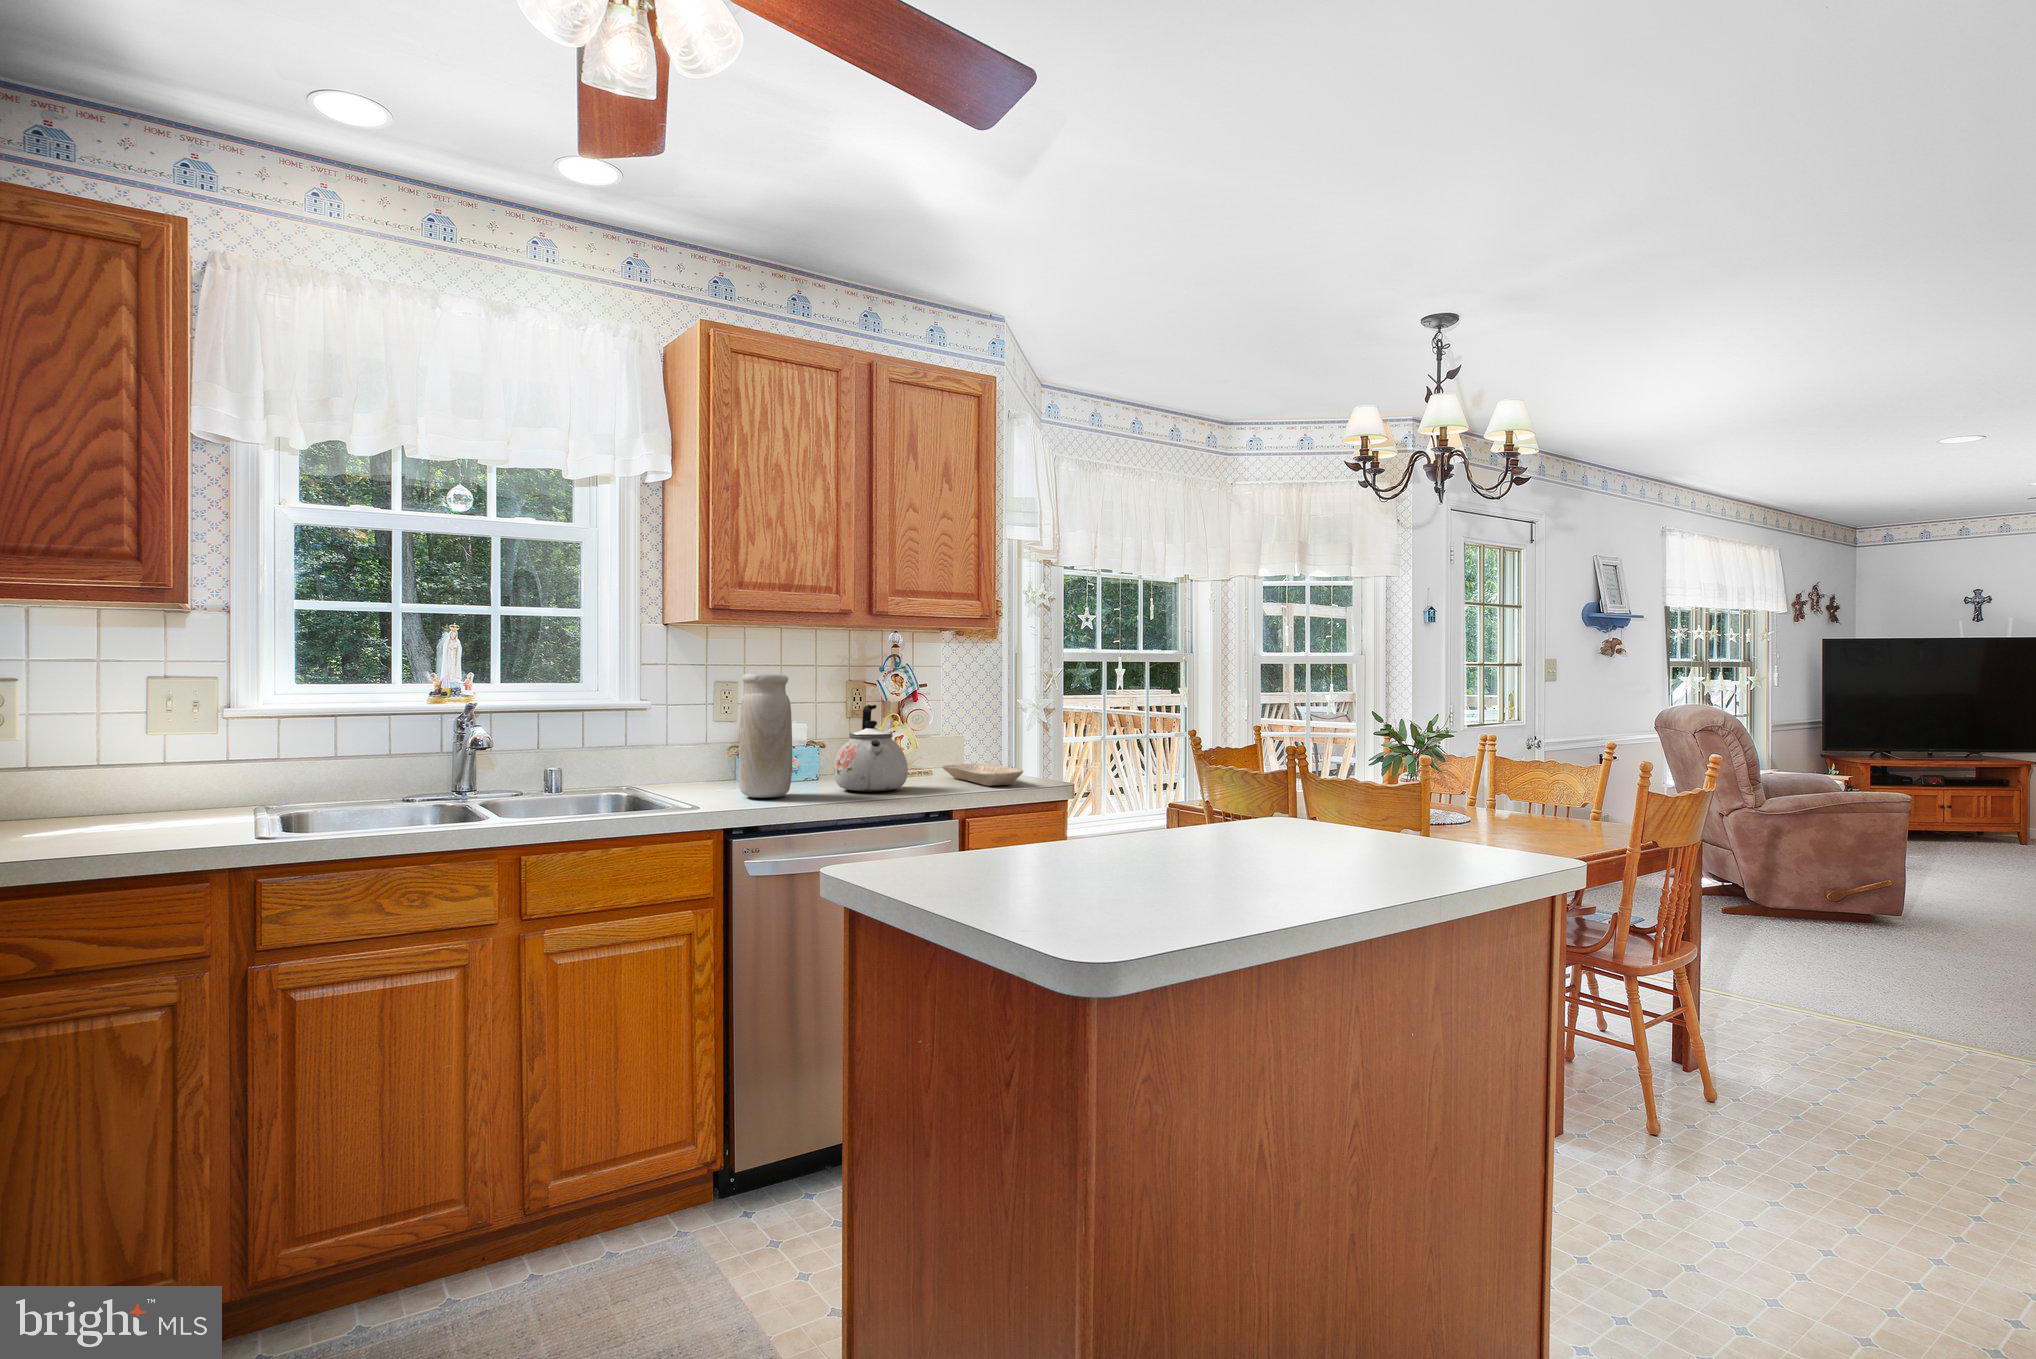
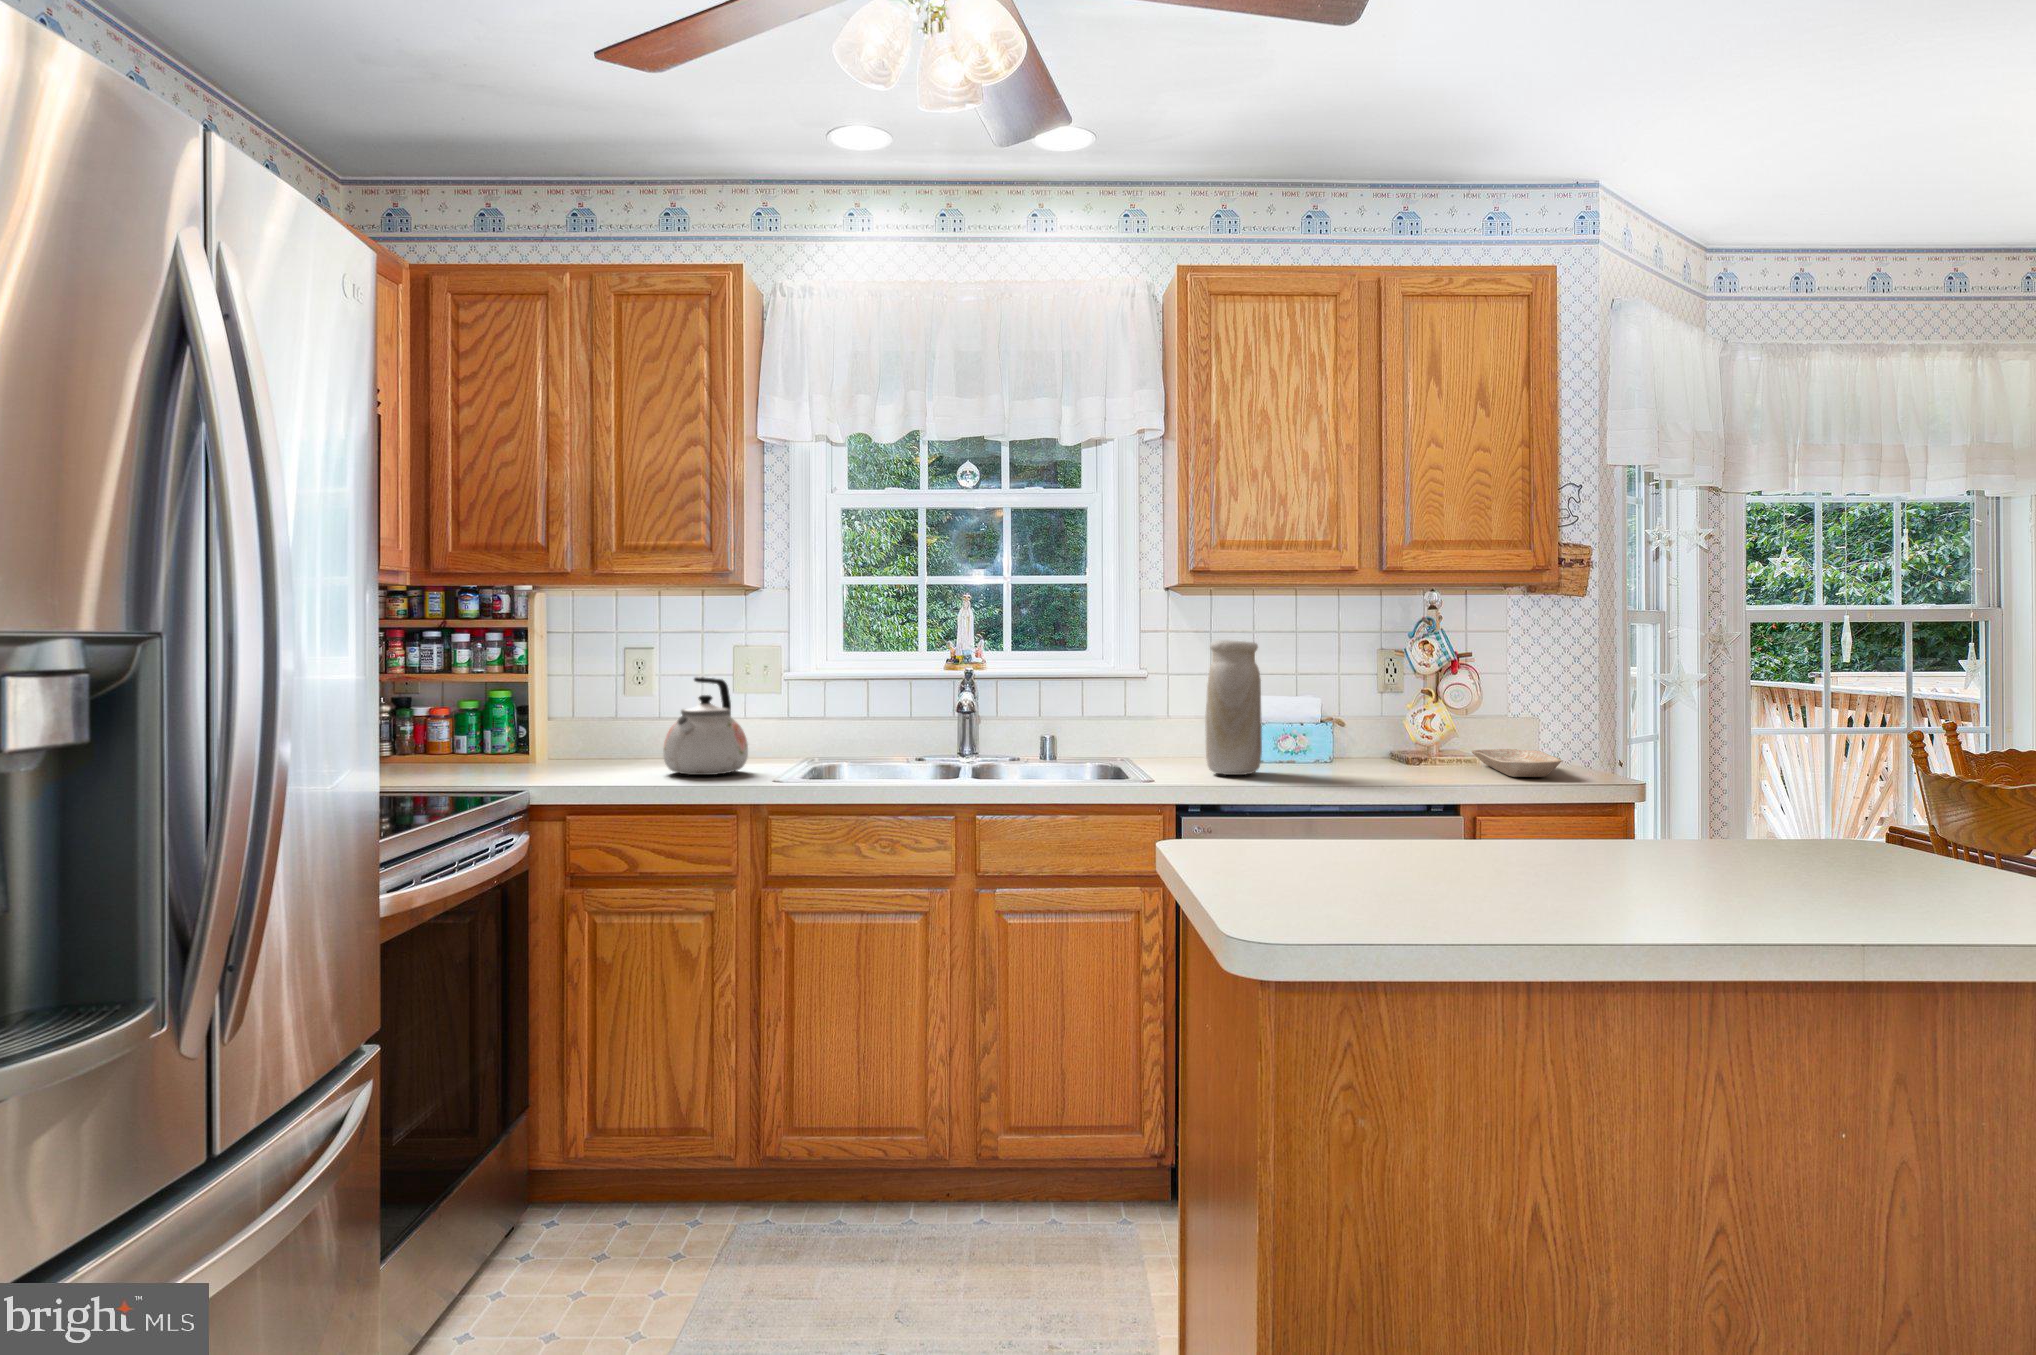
kettle: present [834,705,908,792] -> present [663,677,748,775]

